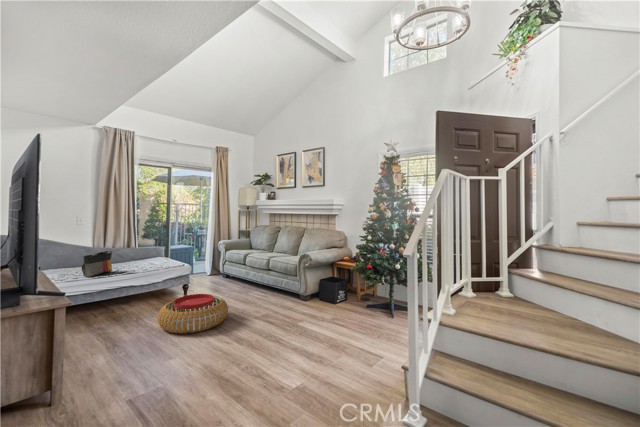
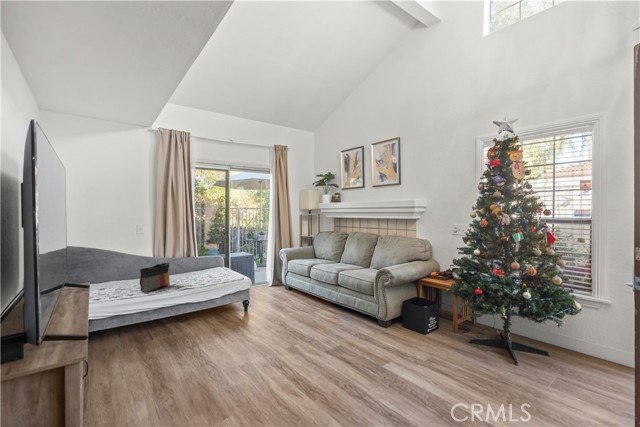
pouf: present [158,294,228,334] -> none [213,318,294,371]

